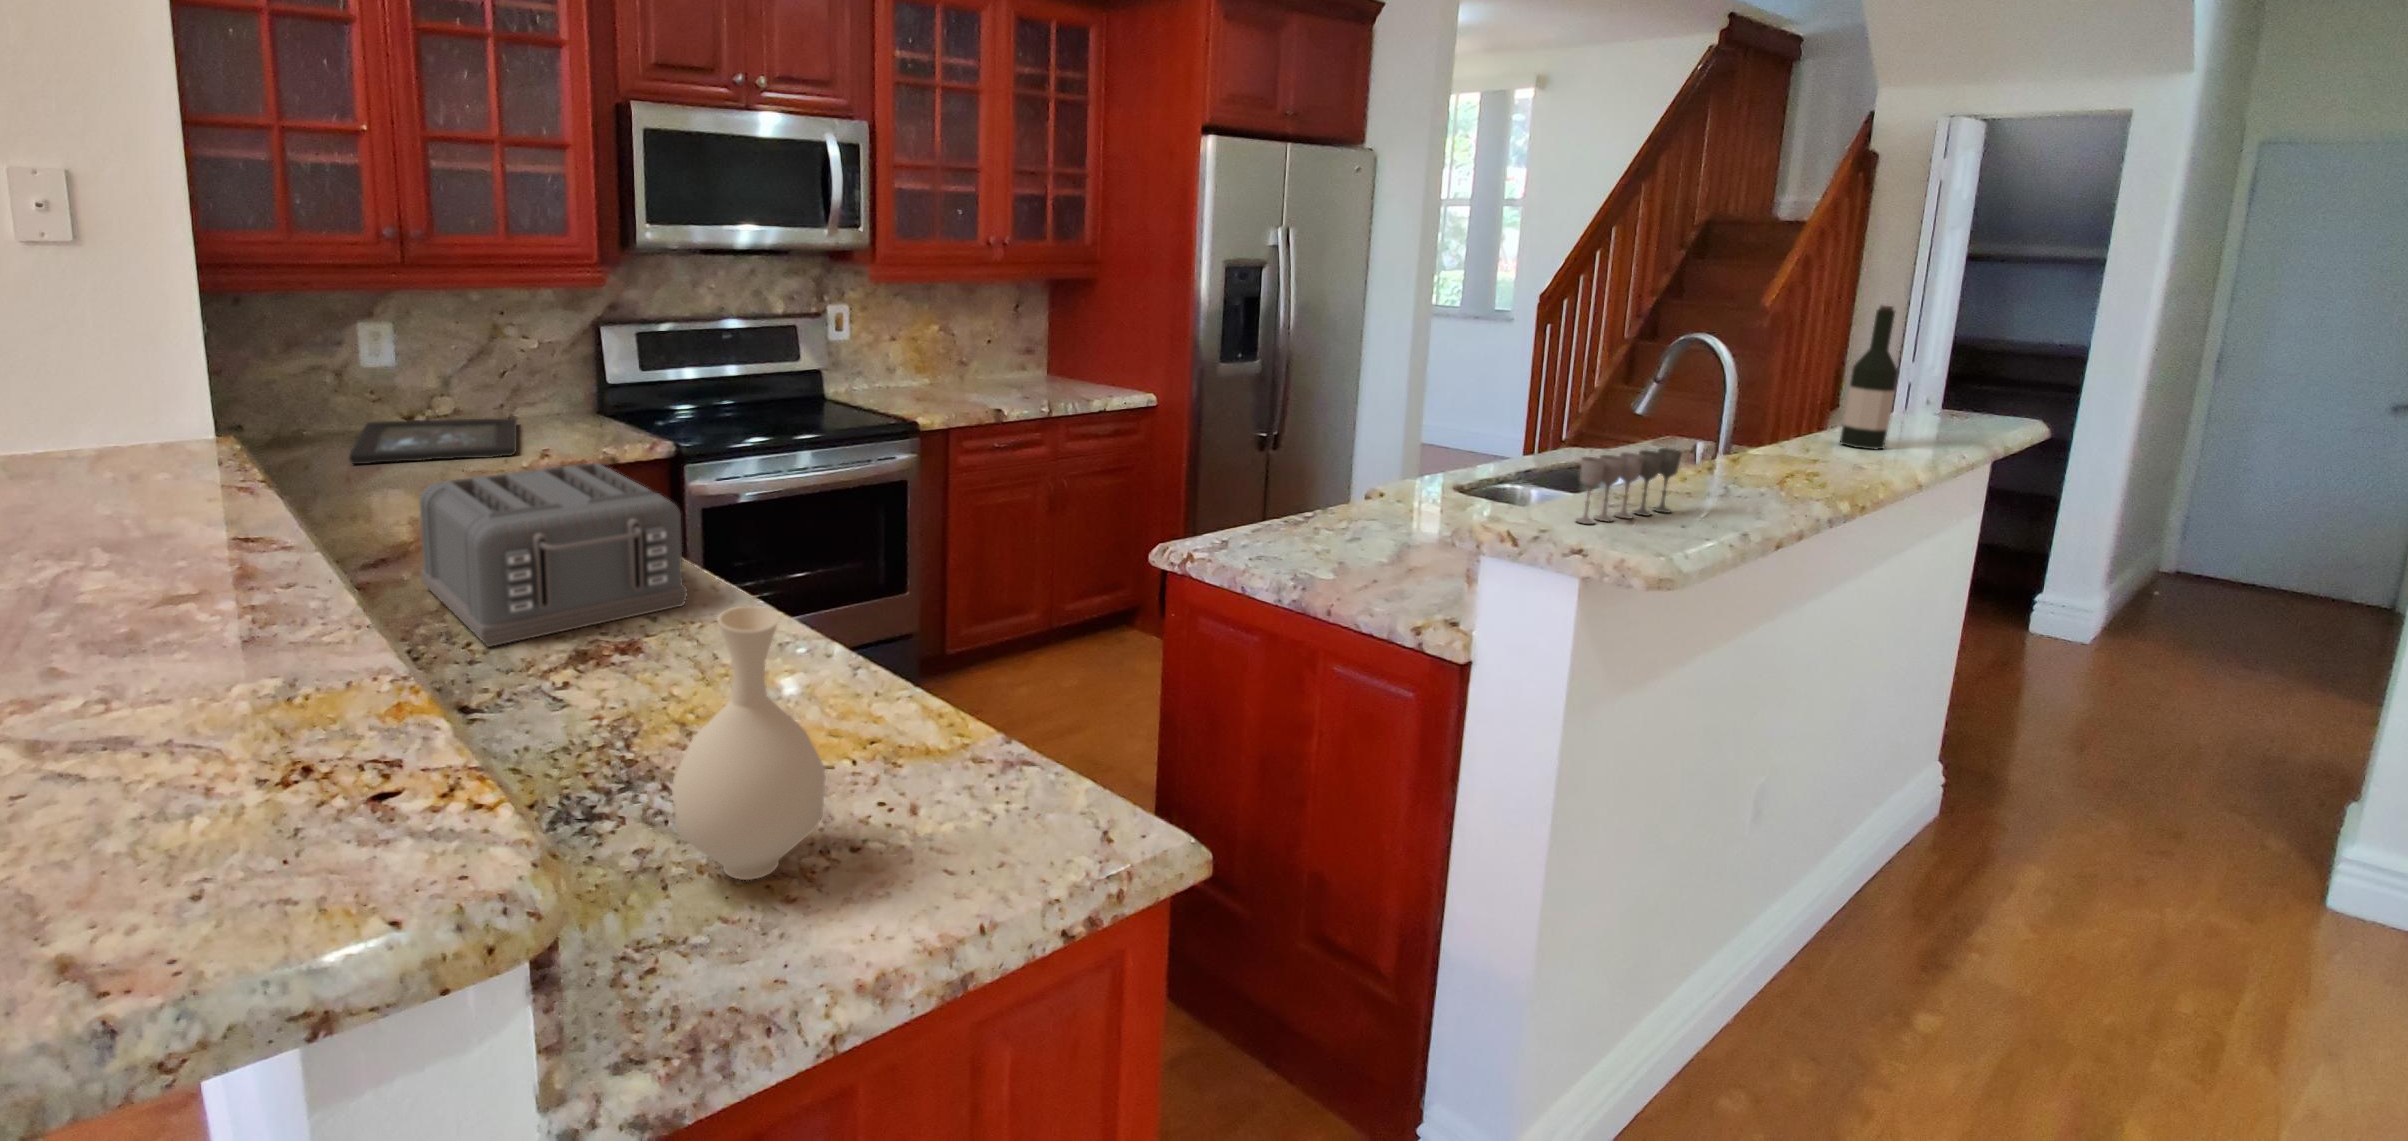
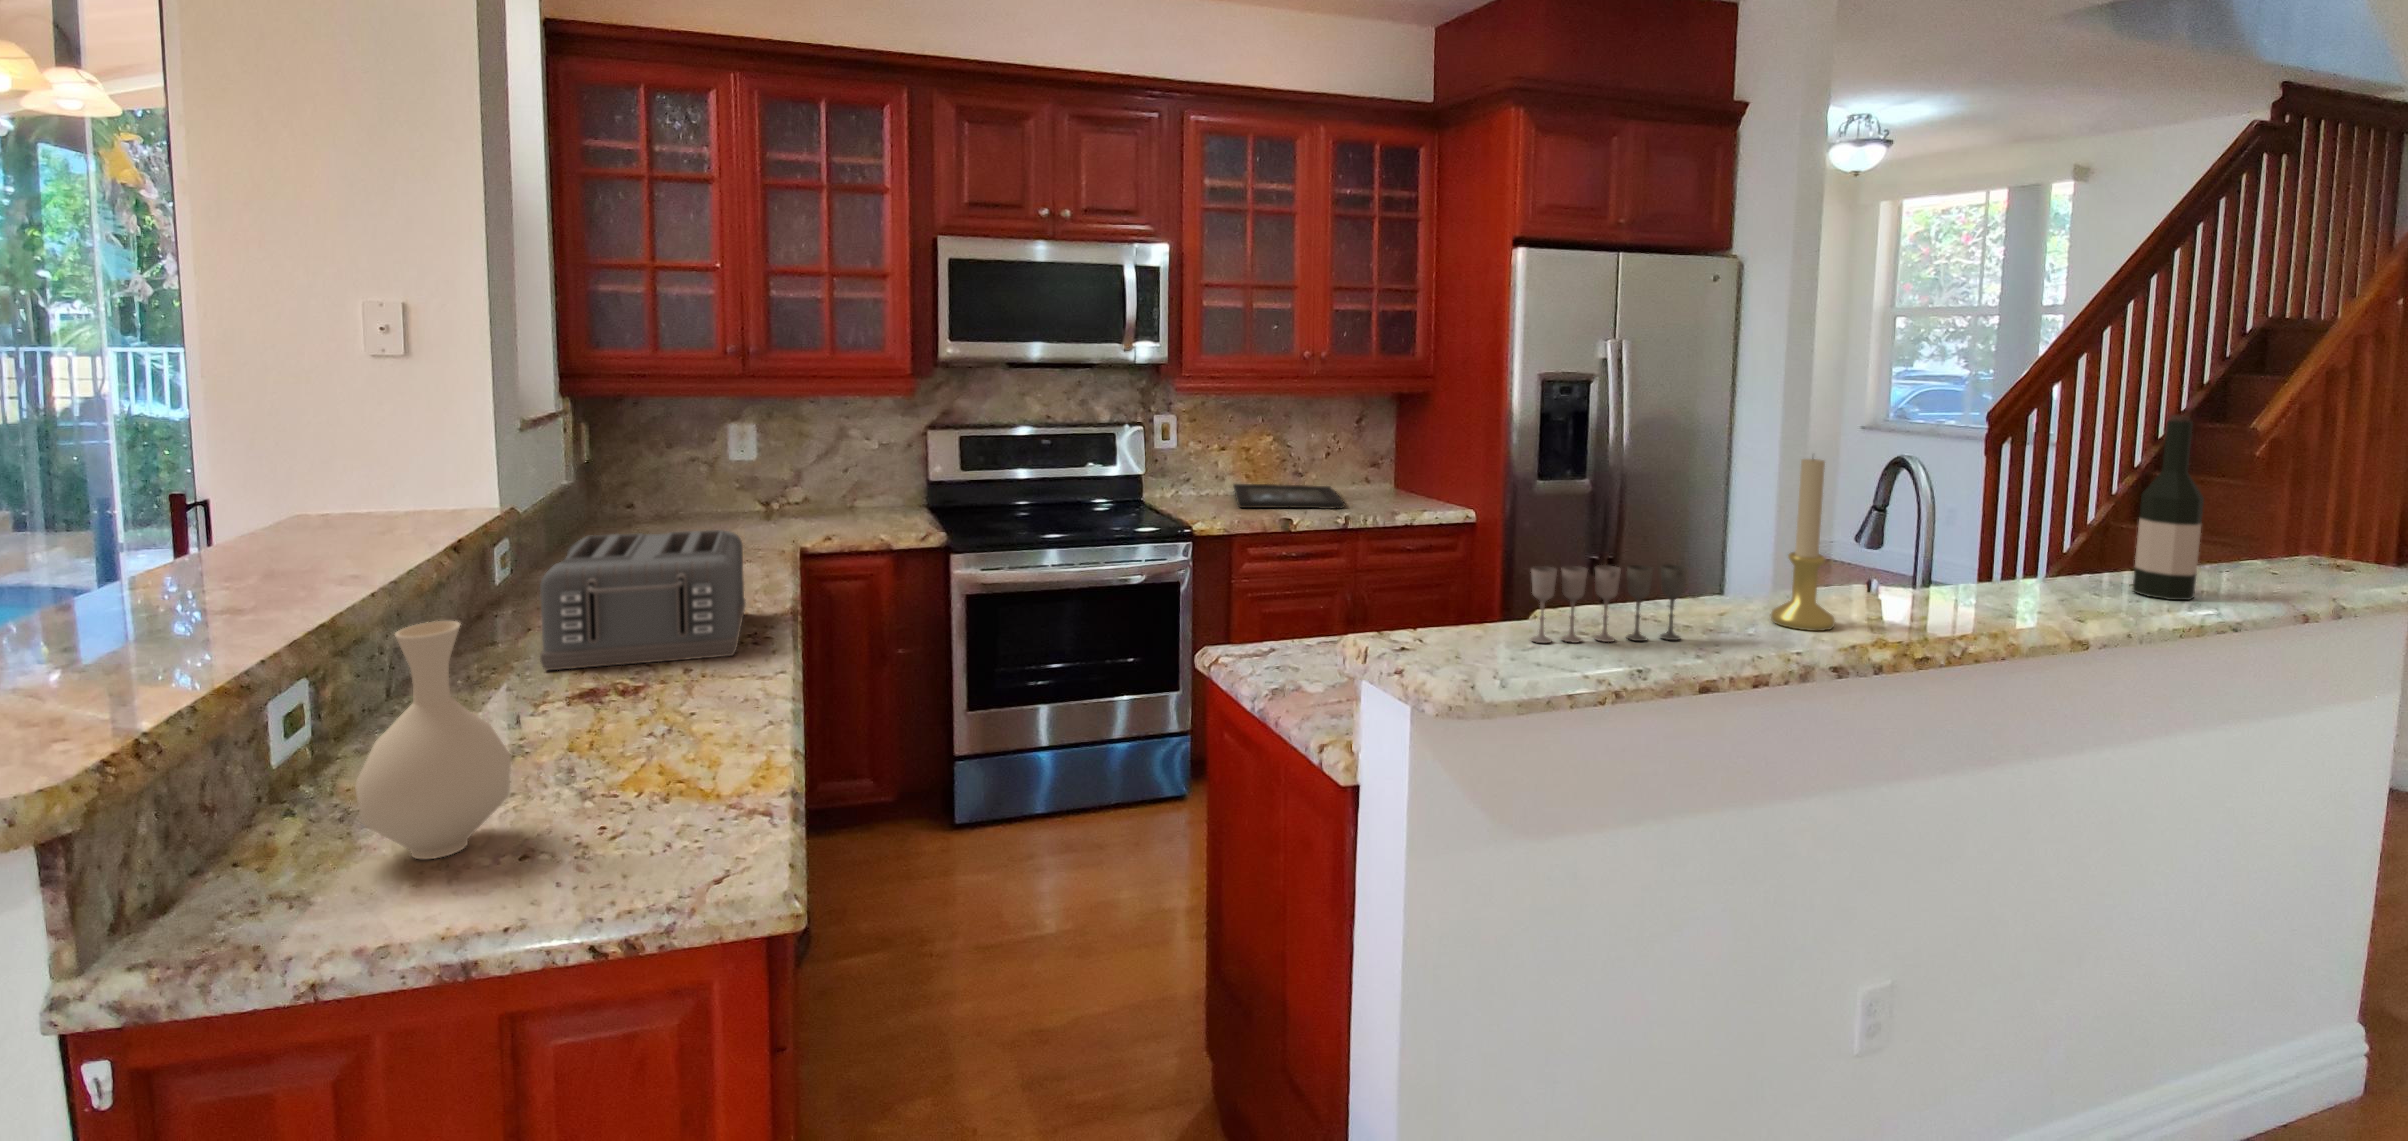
candle holder: none [1687,347,1745,495] -> present [1771,458,1835,631]
tray: present [349,419,517,464] -> present [1233,484,1345,509]

